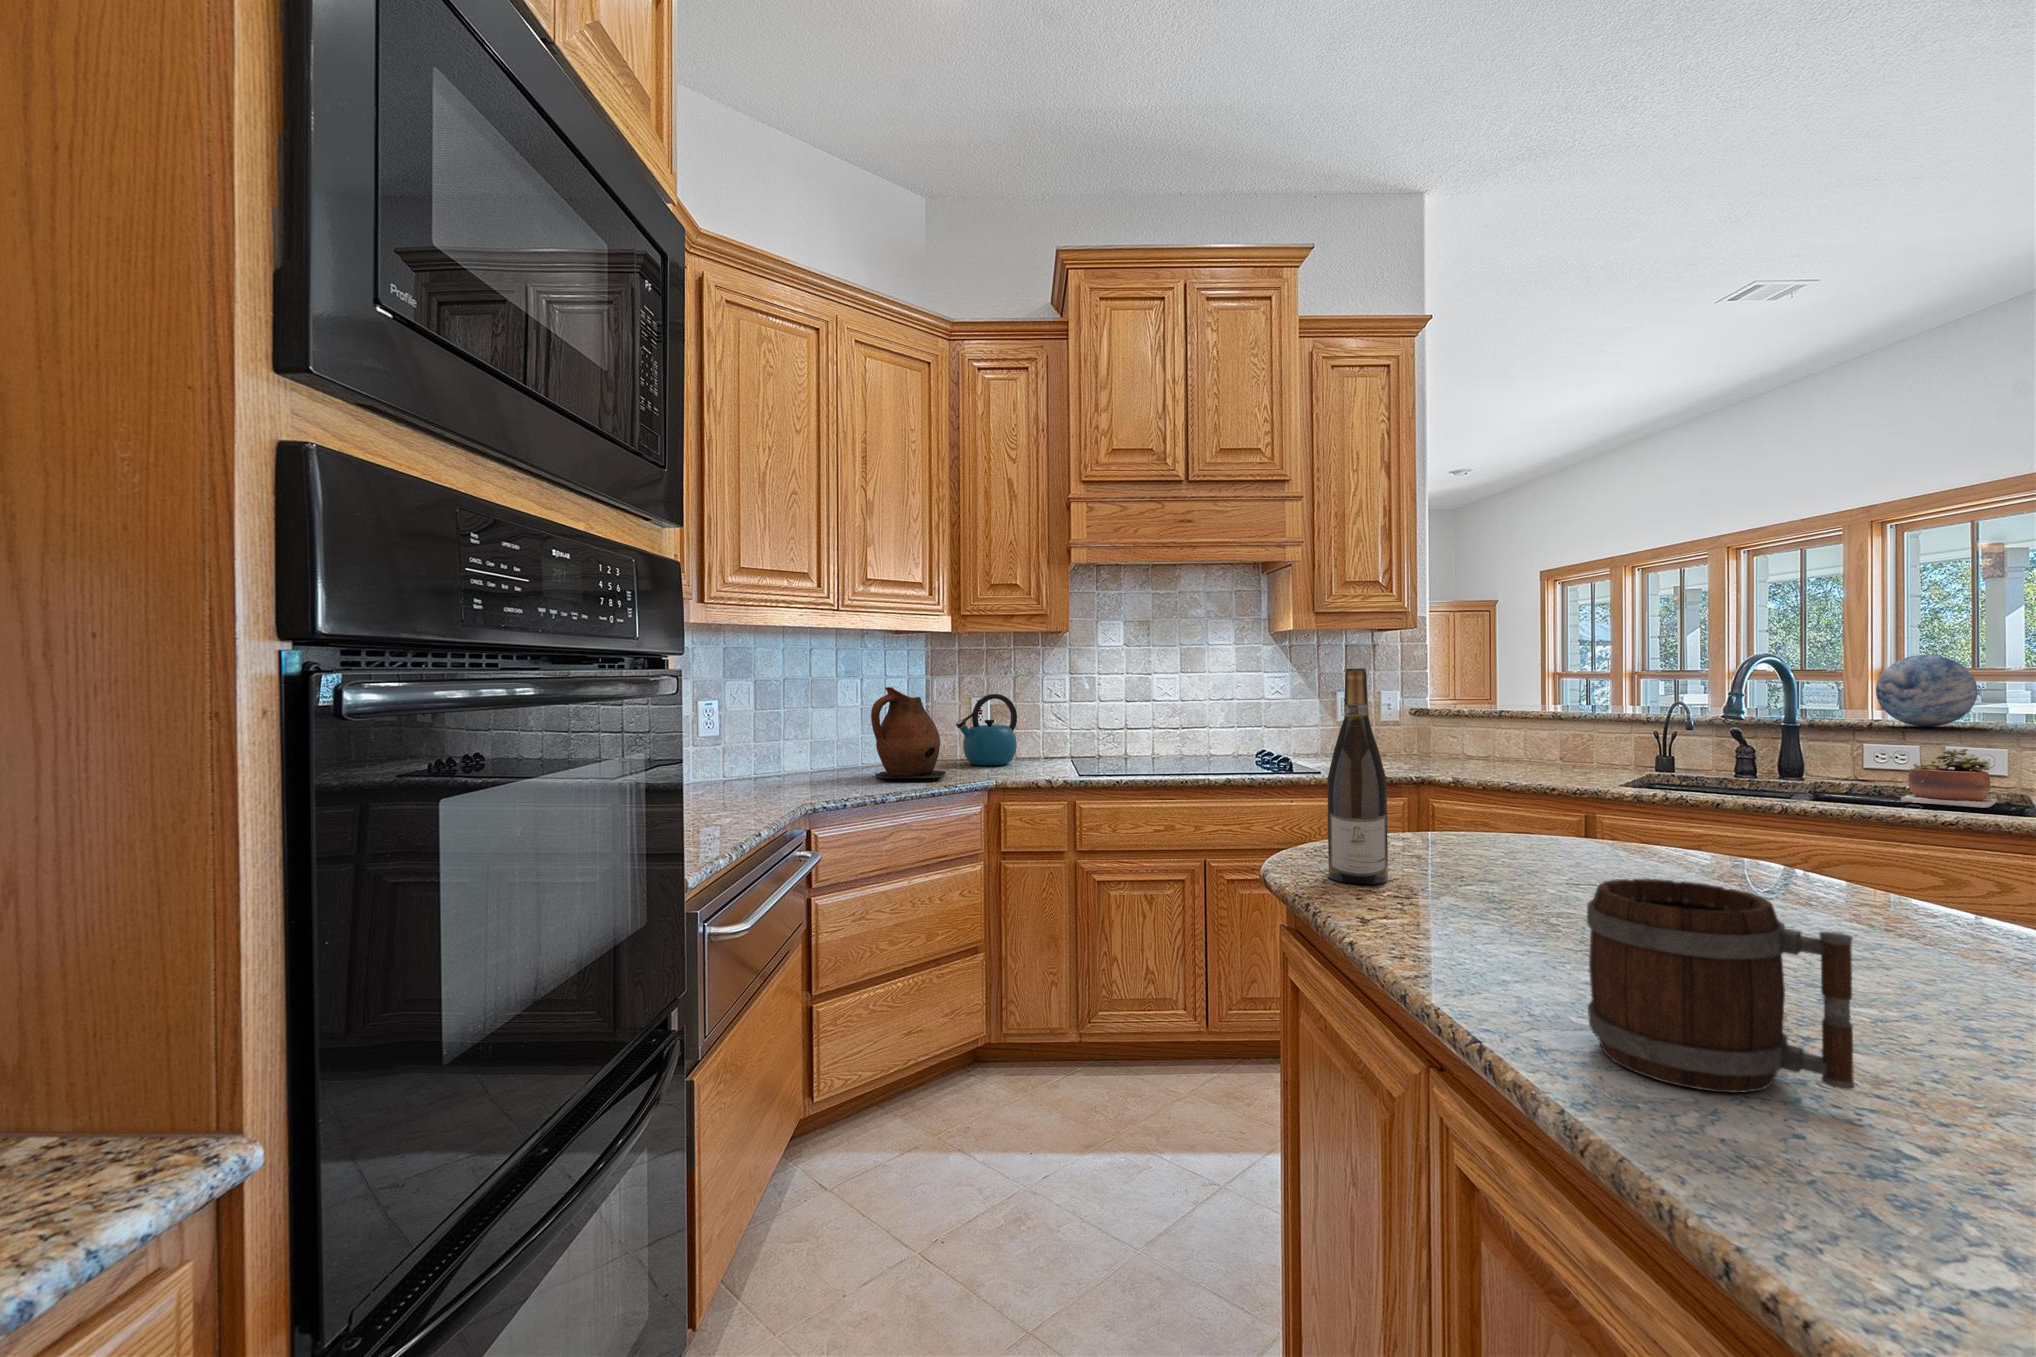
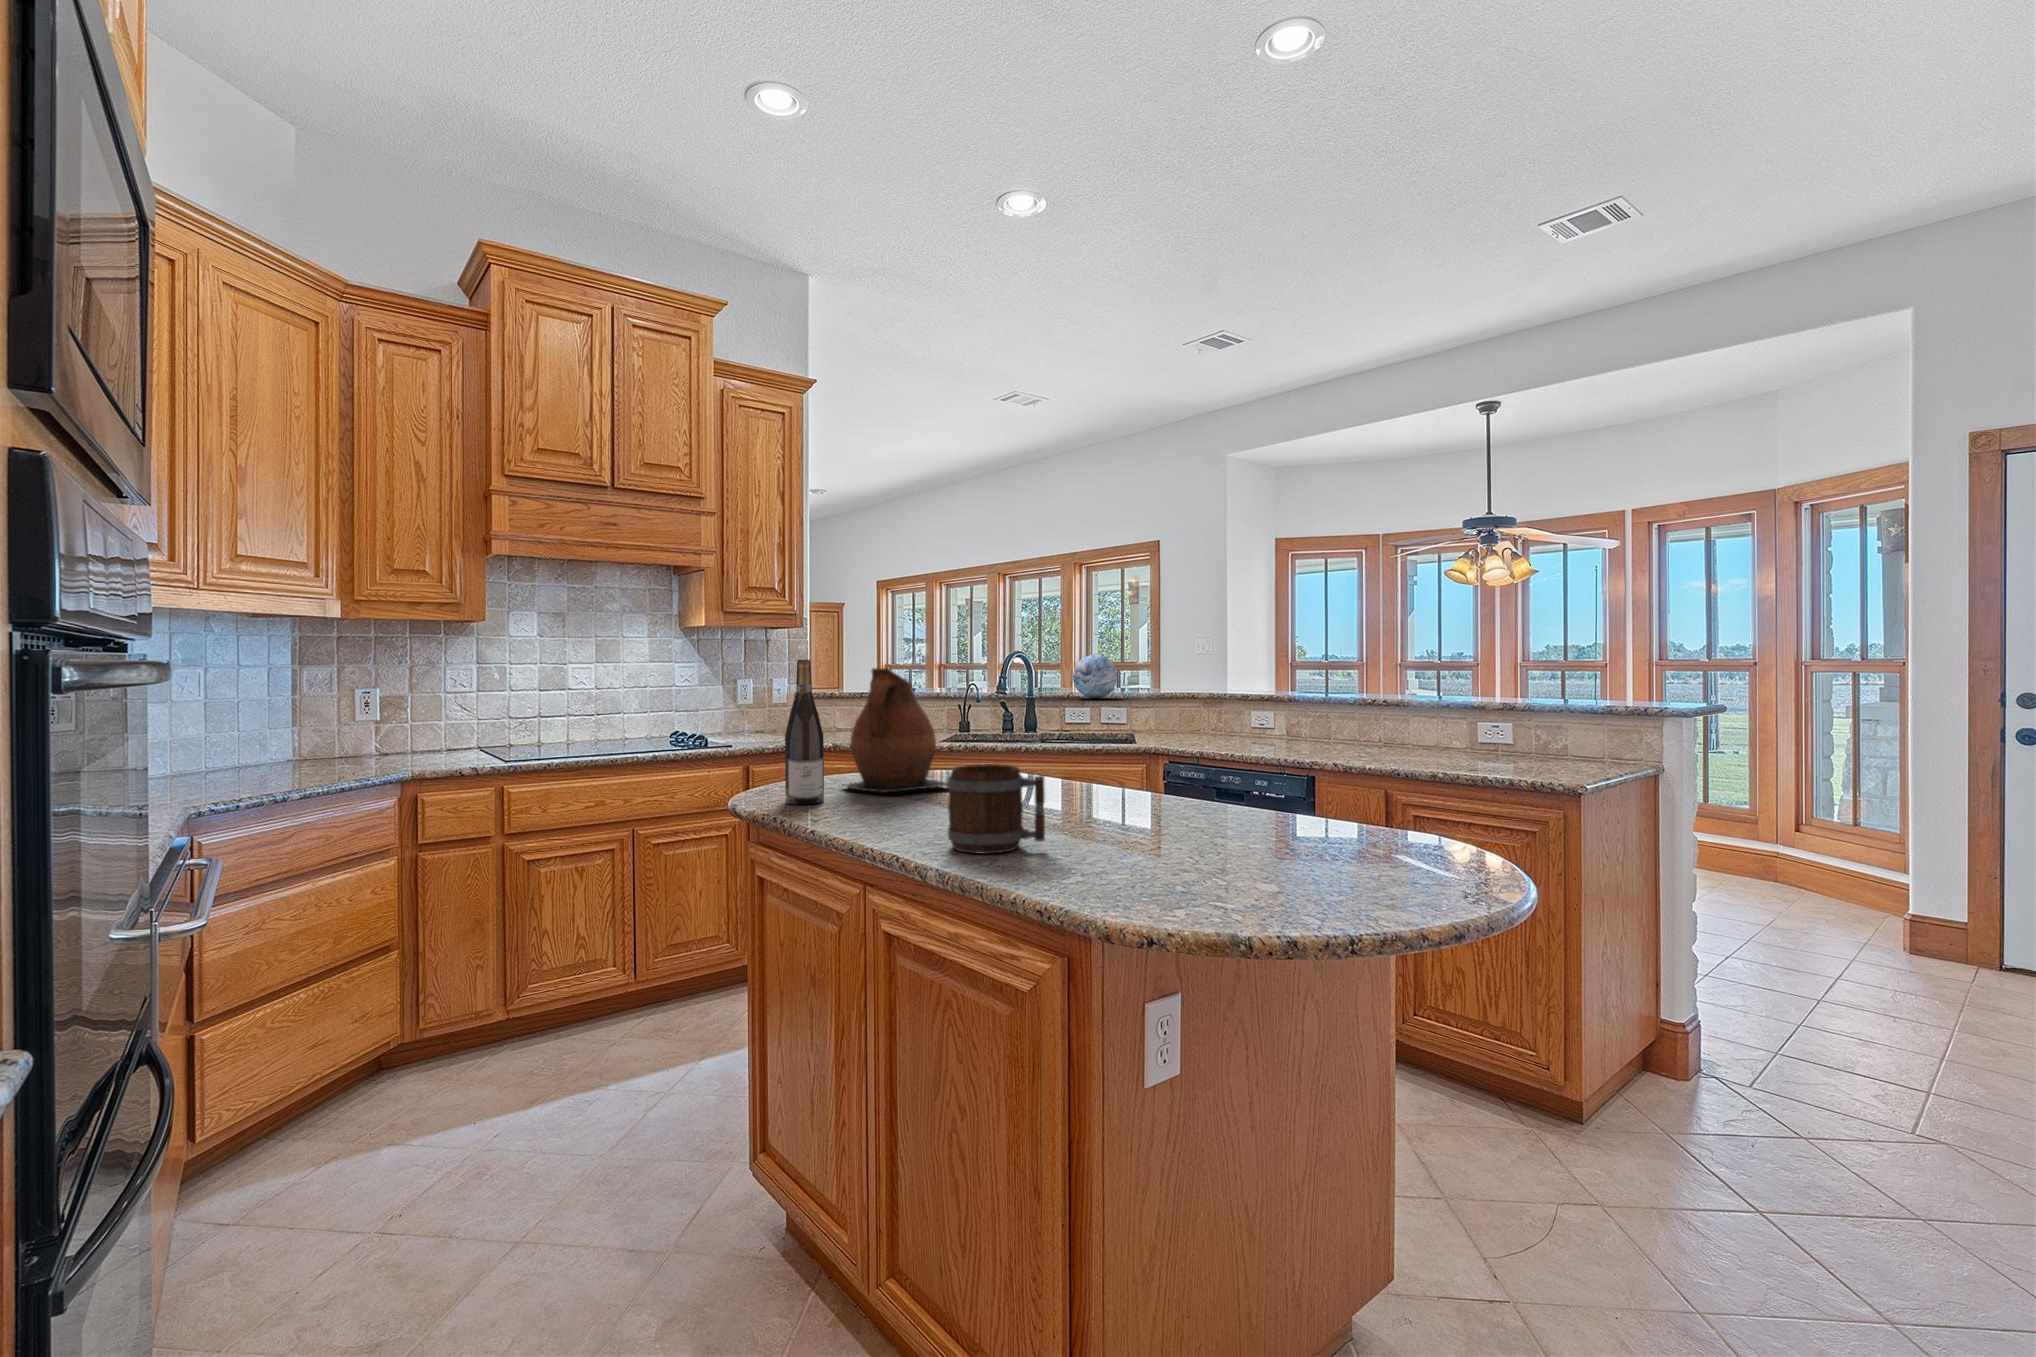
ceramic pitcher: present [871,687,945,779] -> present [839,668,947,793]
kettle: present [956,694,1017,765] -> none [346,684,422,759]
succulent plant: present [1901,749,1998,808] -> none [1082,710,1123,744]

